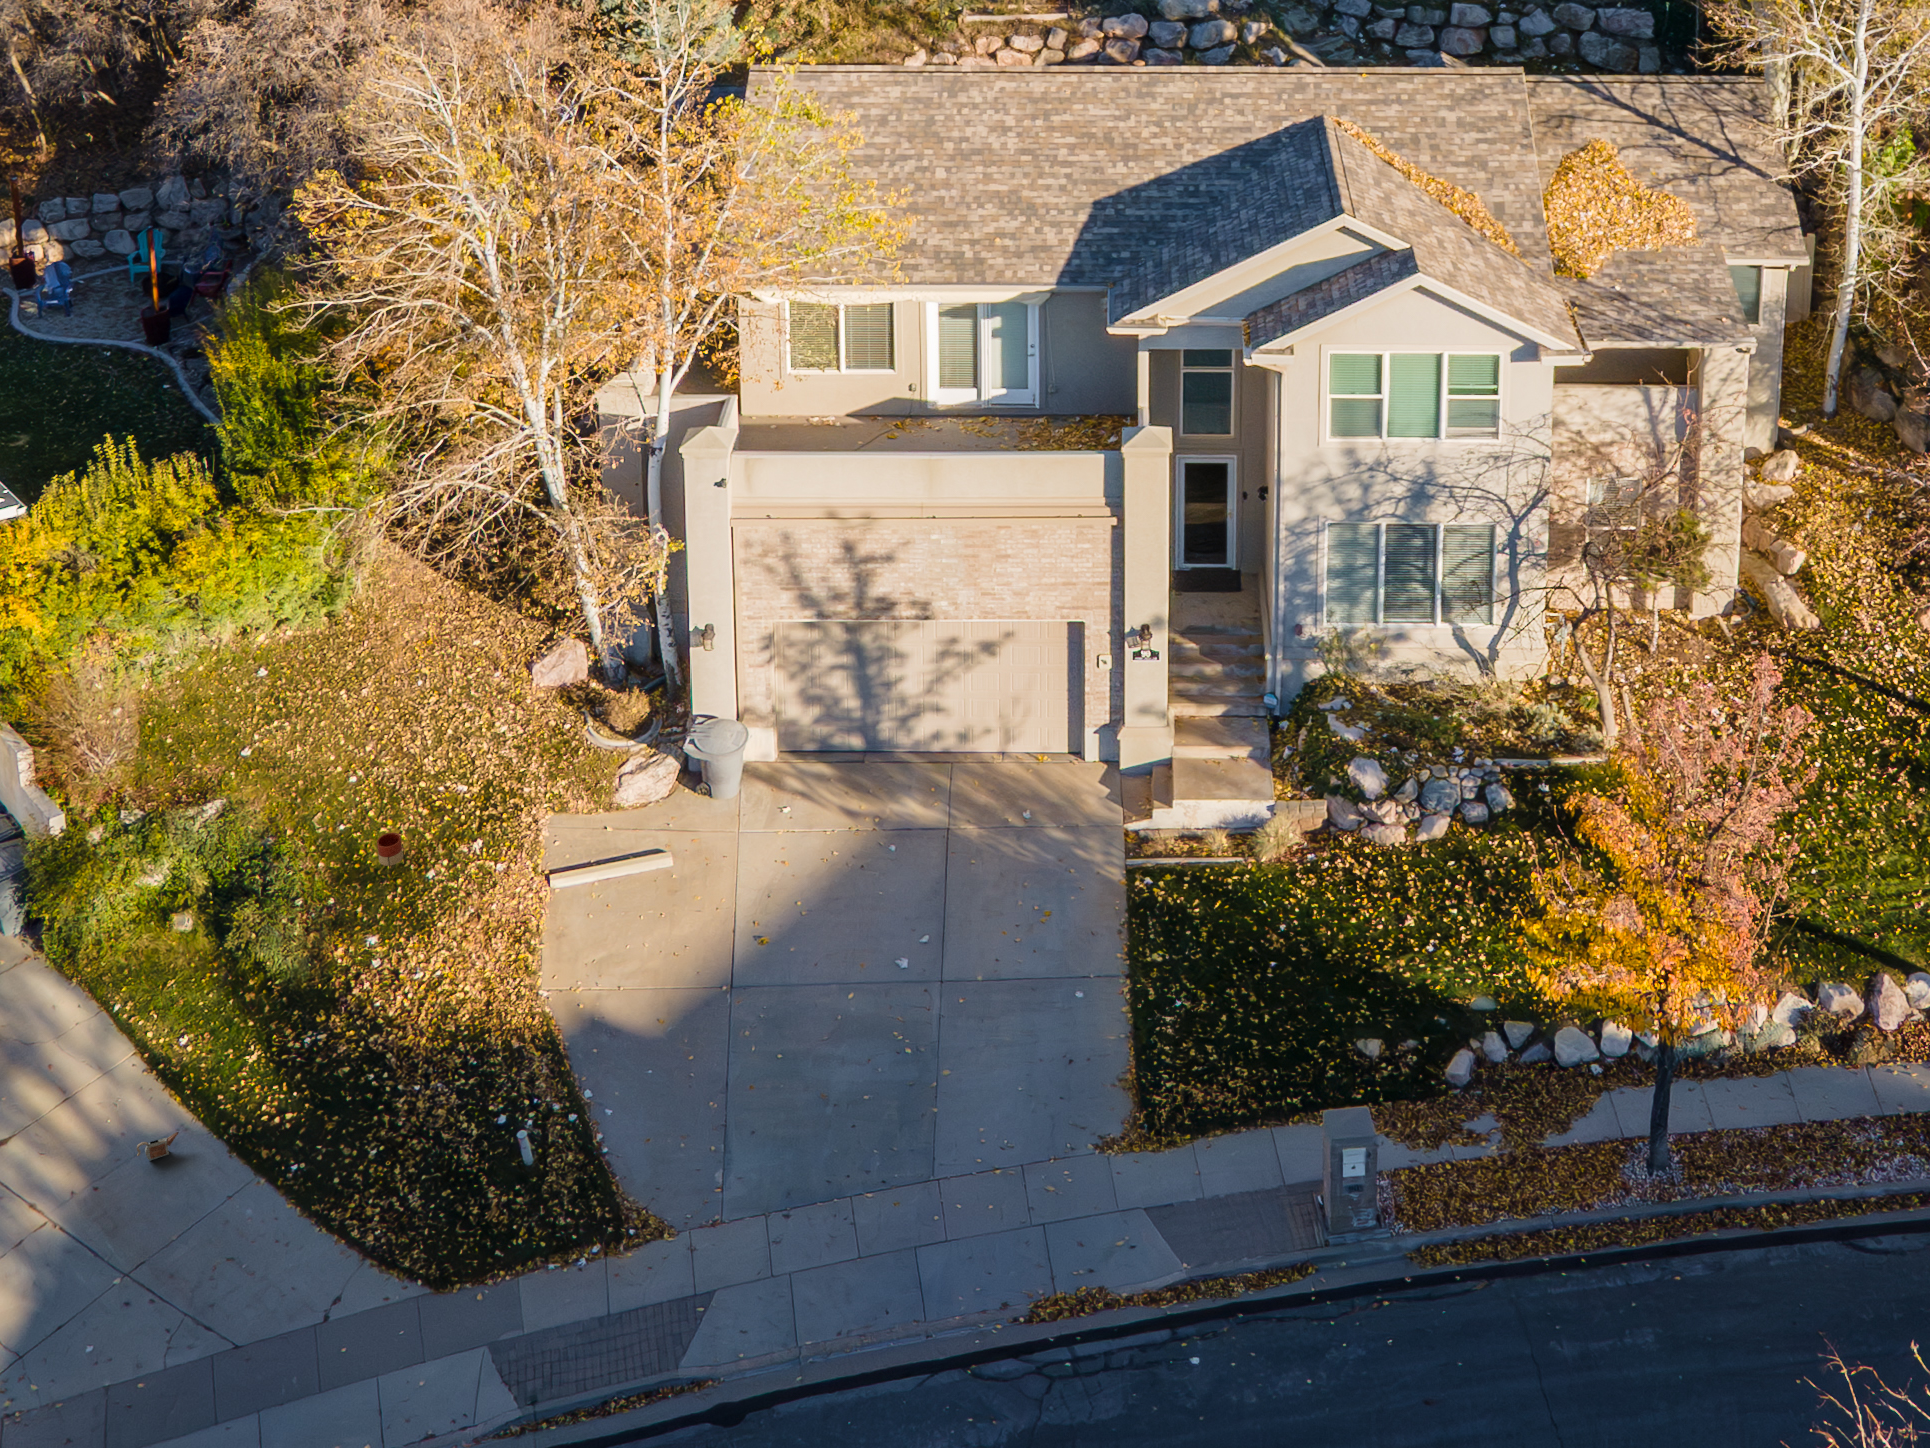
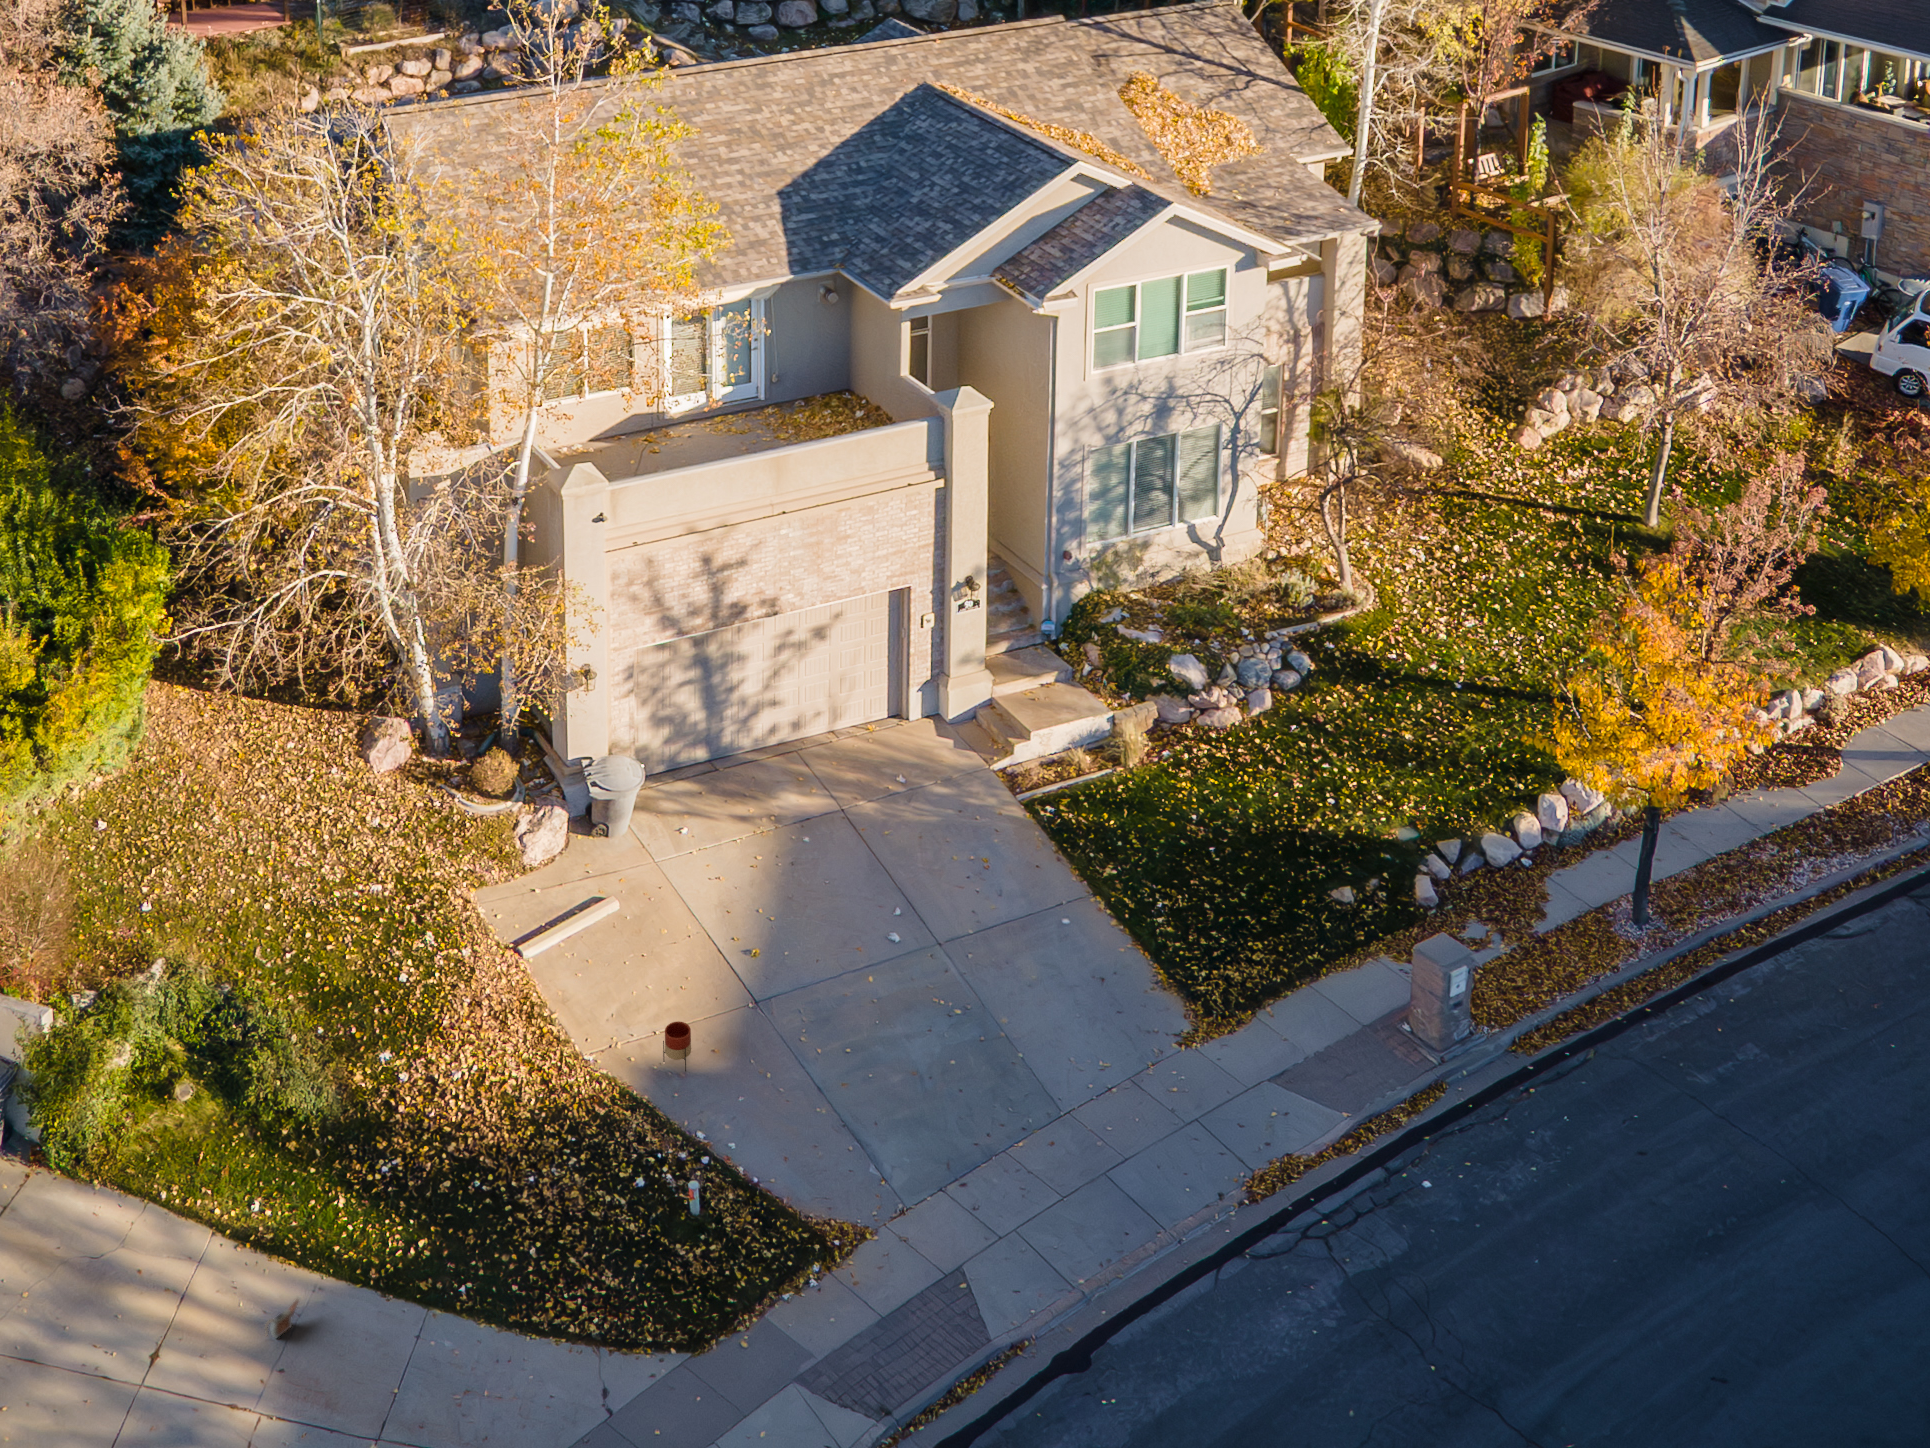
planter: present [377,833,405,877] -> present [663,1021,691,1071]

